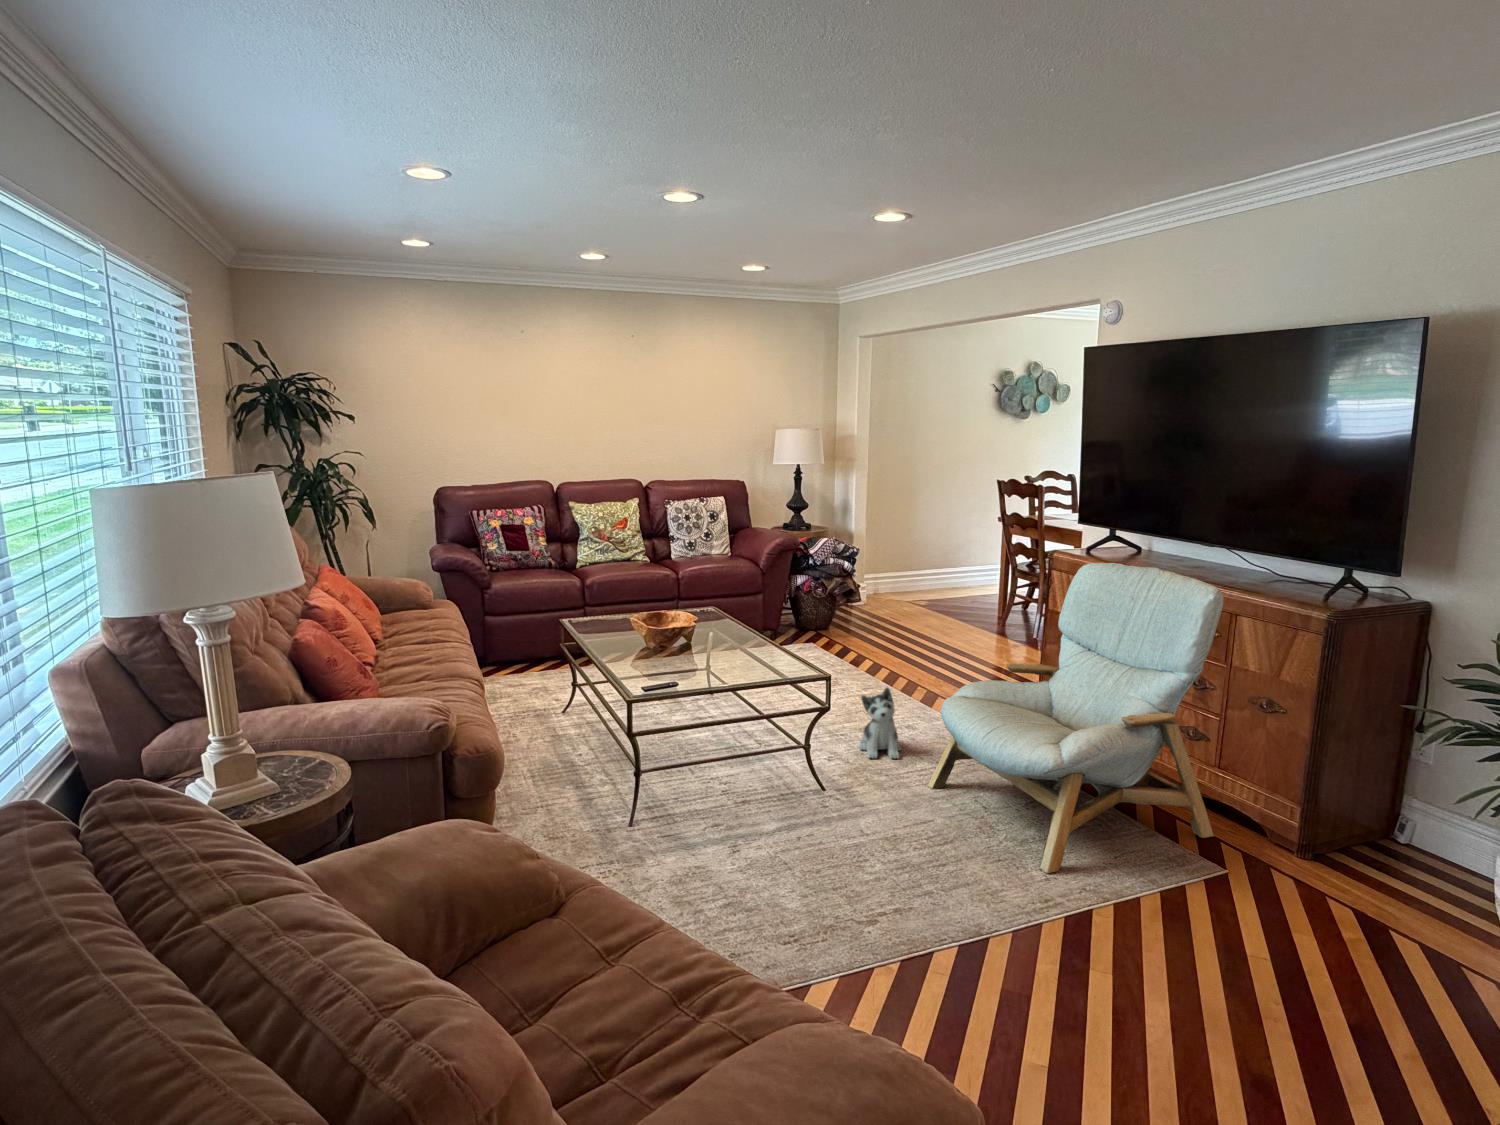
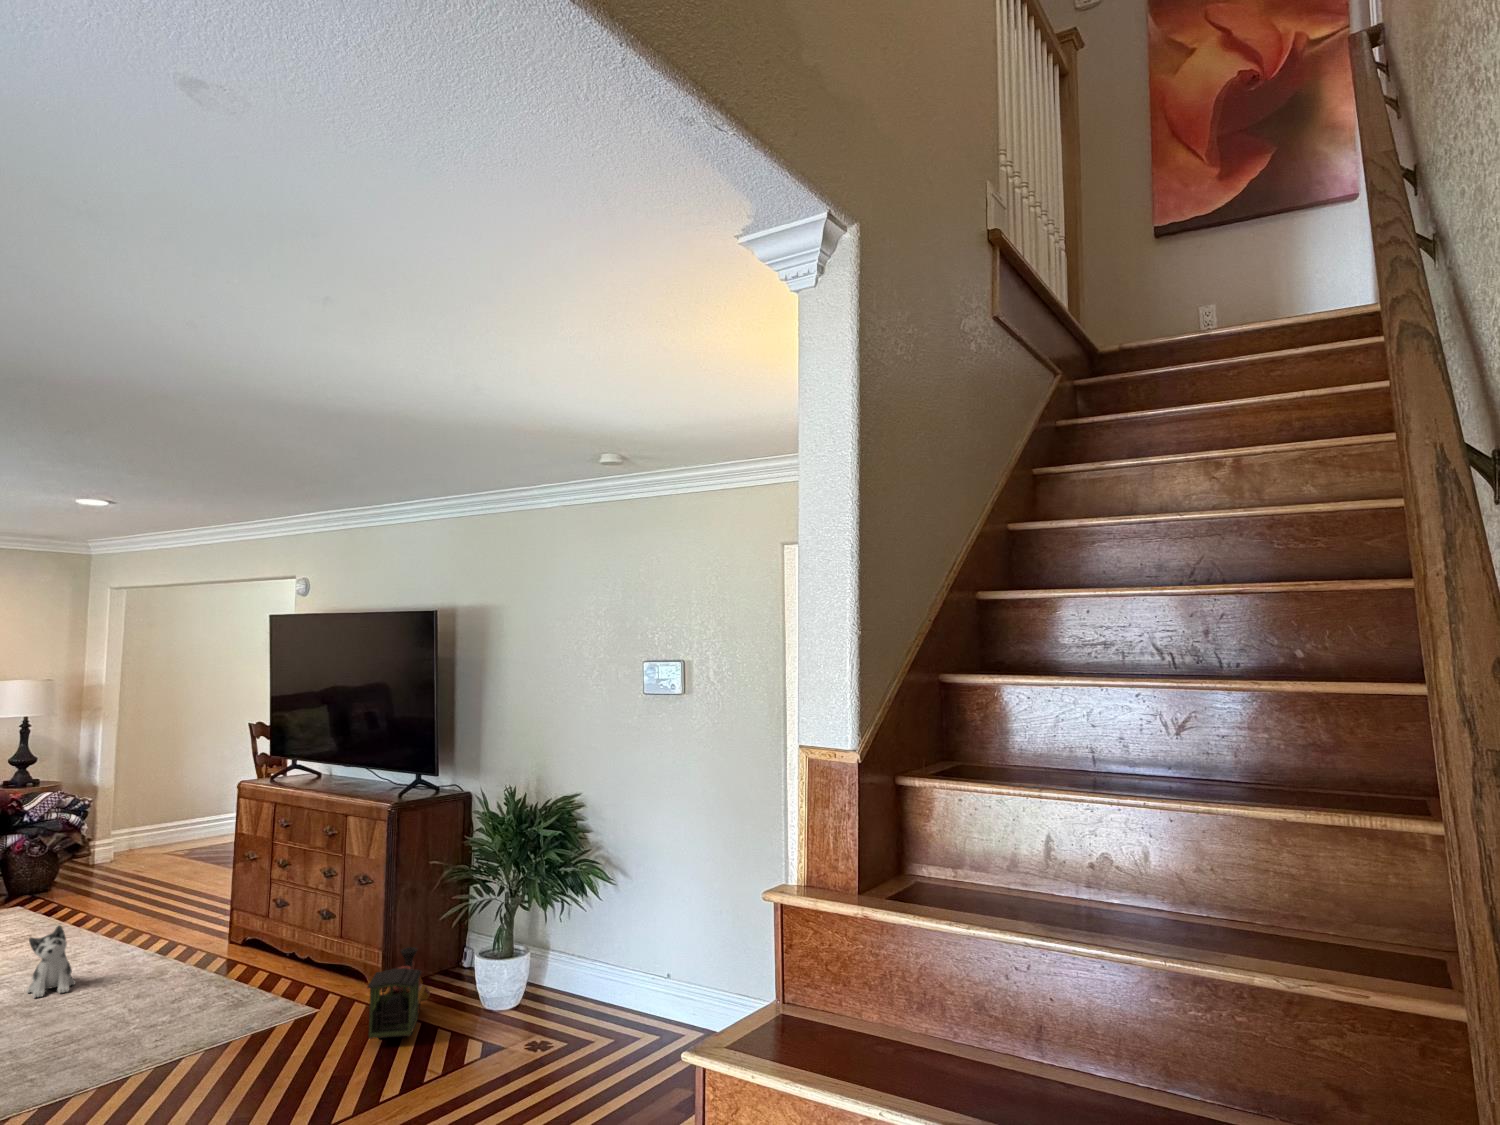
armchair: present [928,563,1224,873] -> none [88,788,332,1044]
toy train: none [1335,827,1464,989] -> present [368,947,430,1039]

